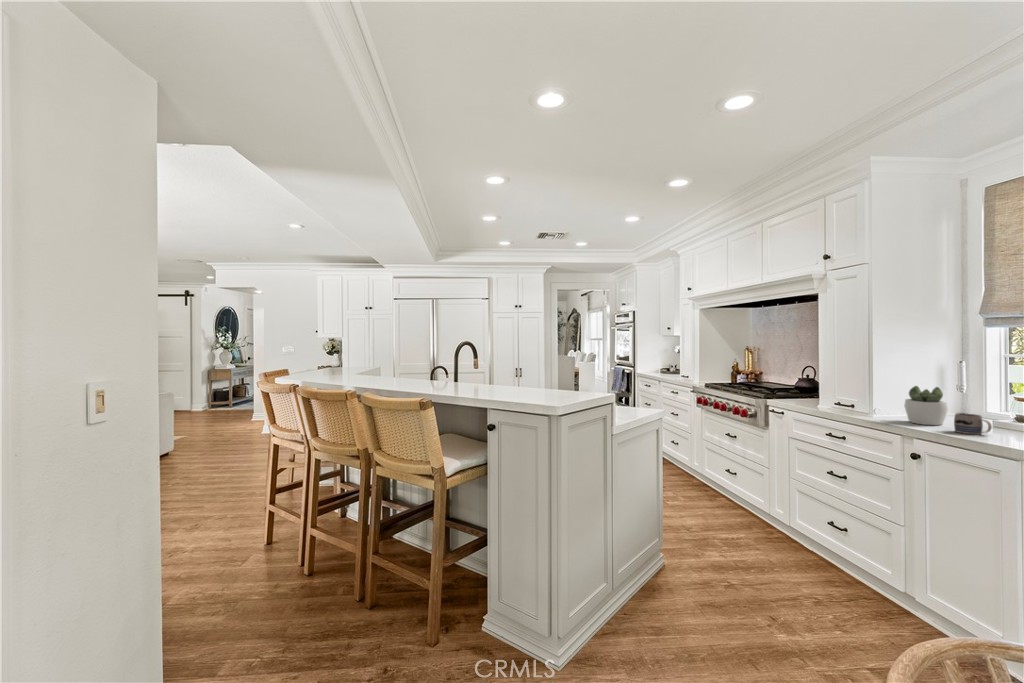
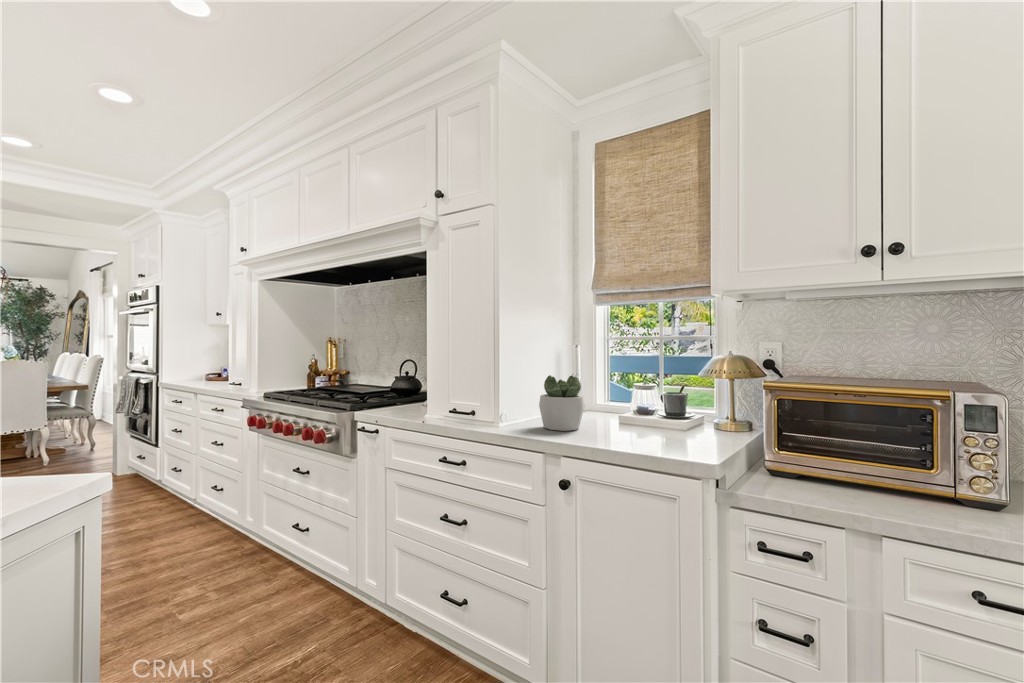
mug: present [954,413,992,434] -> none [604,410,644,440]

